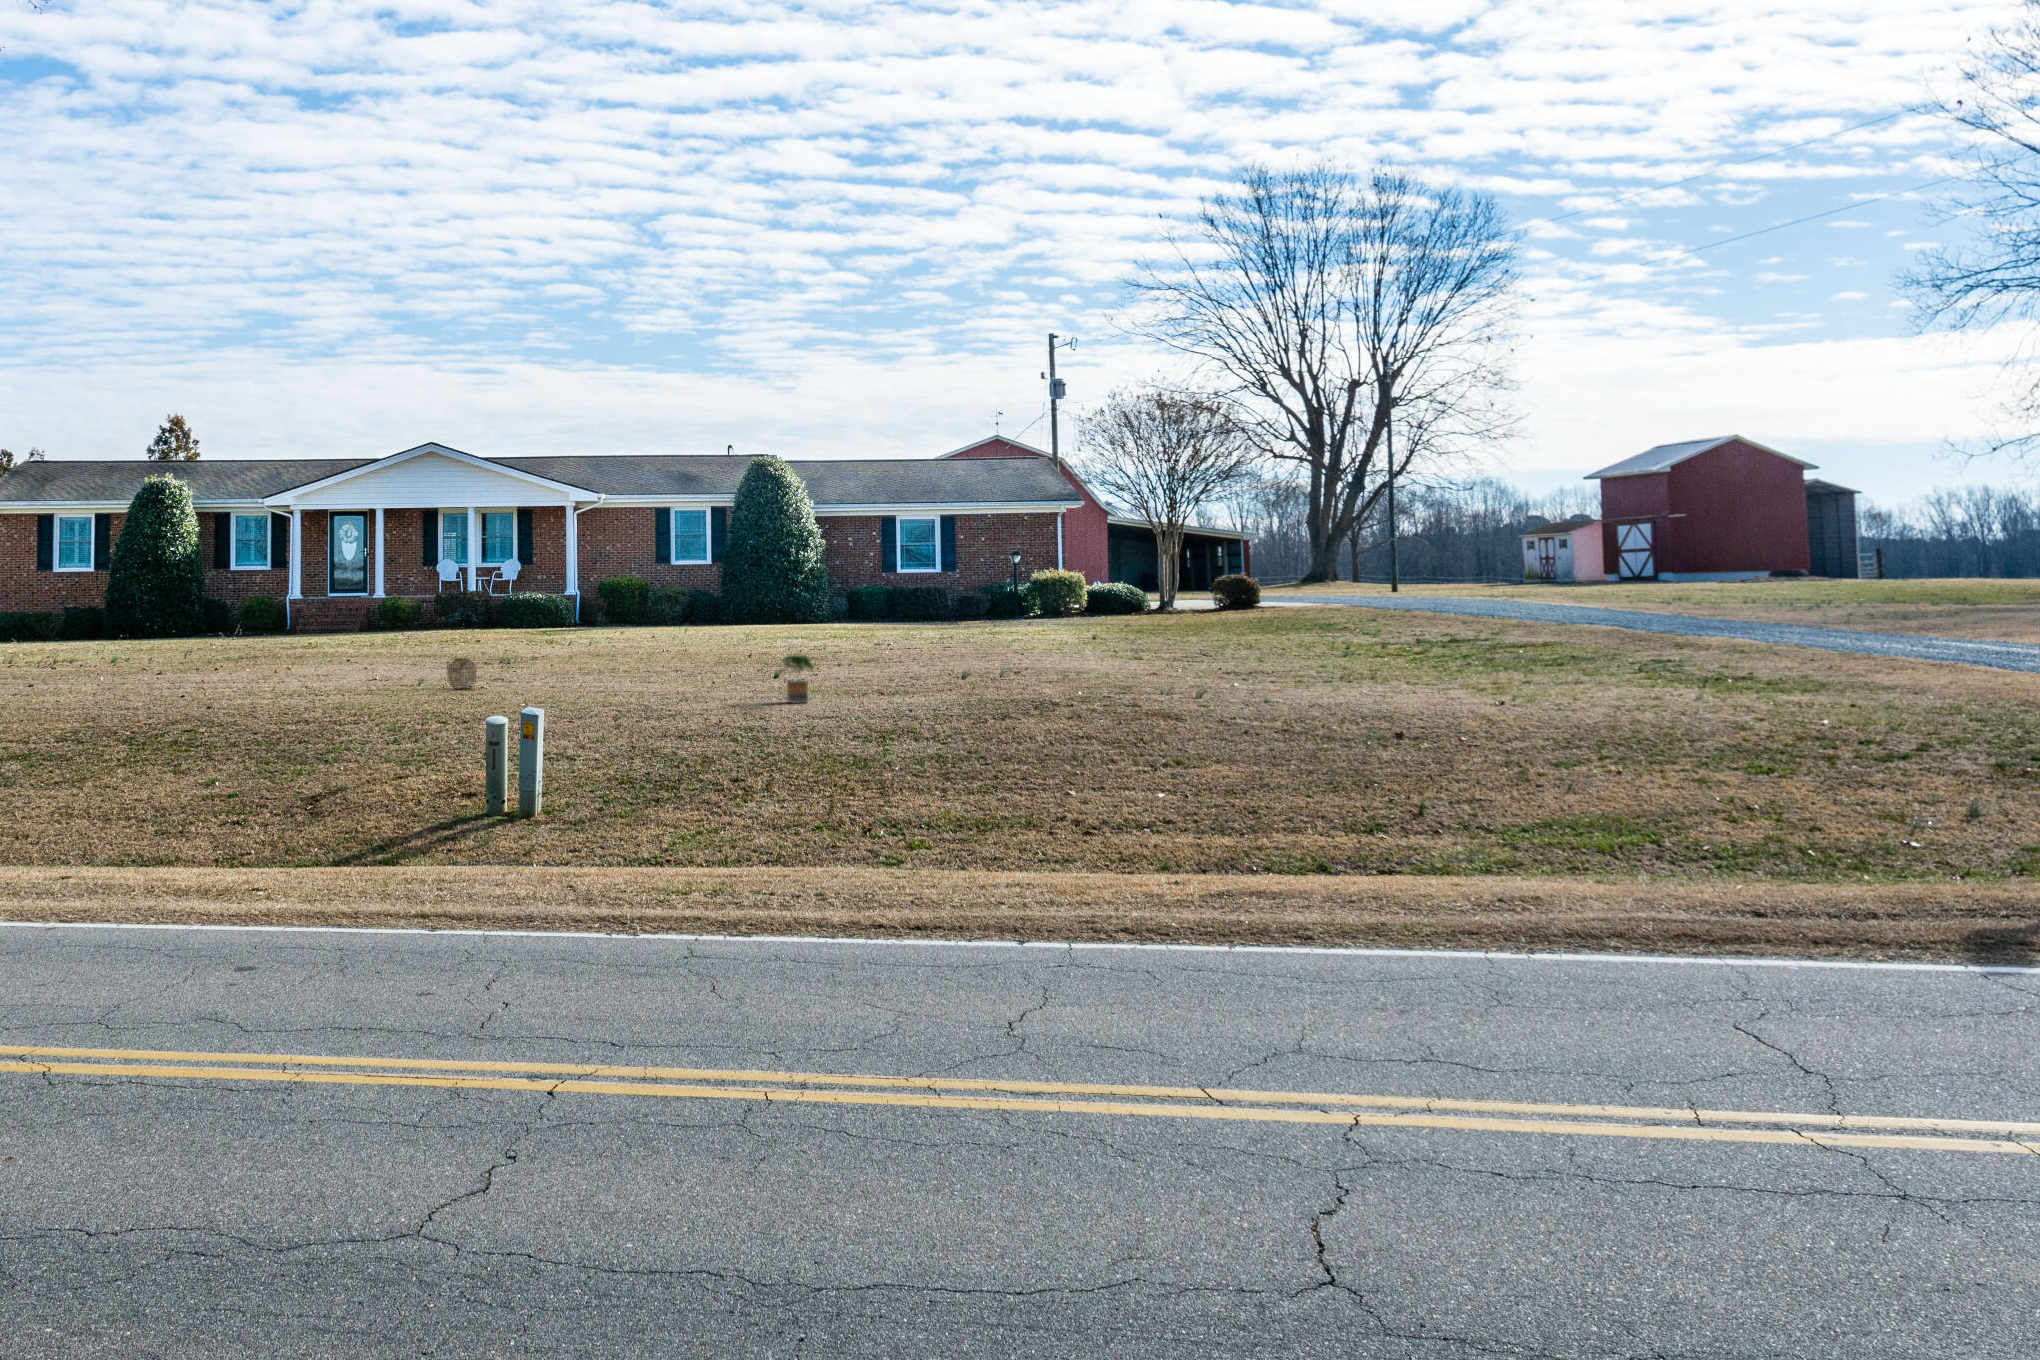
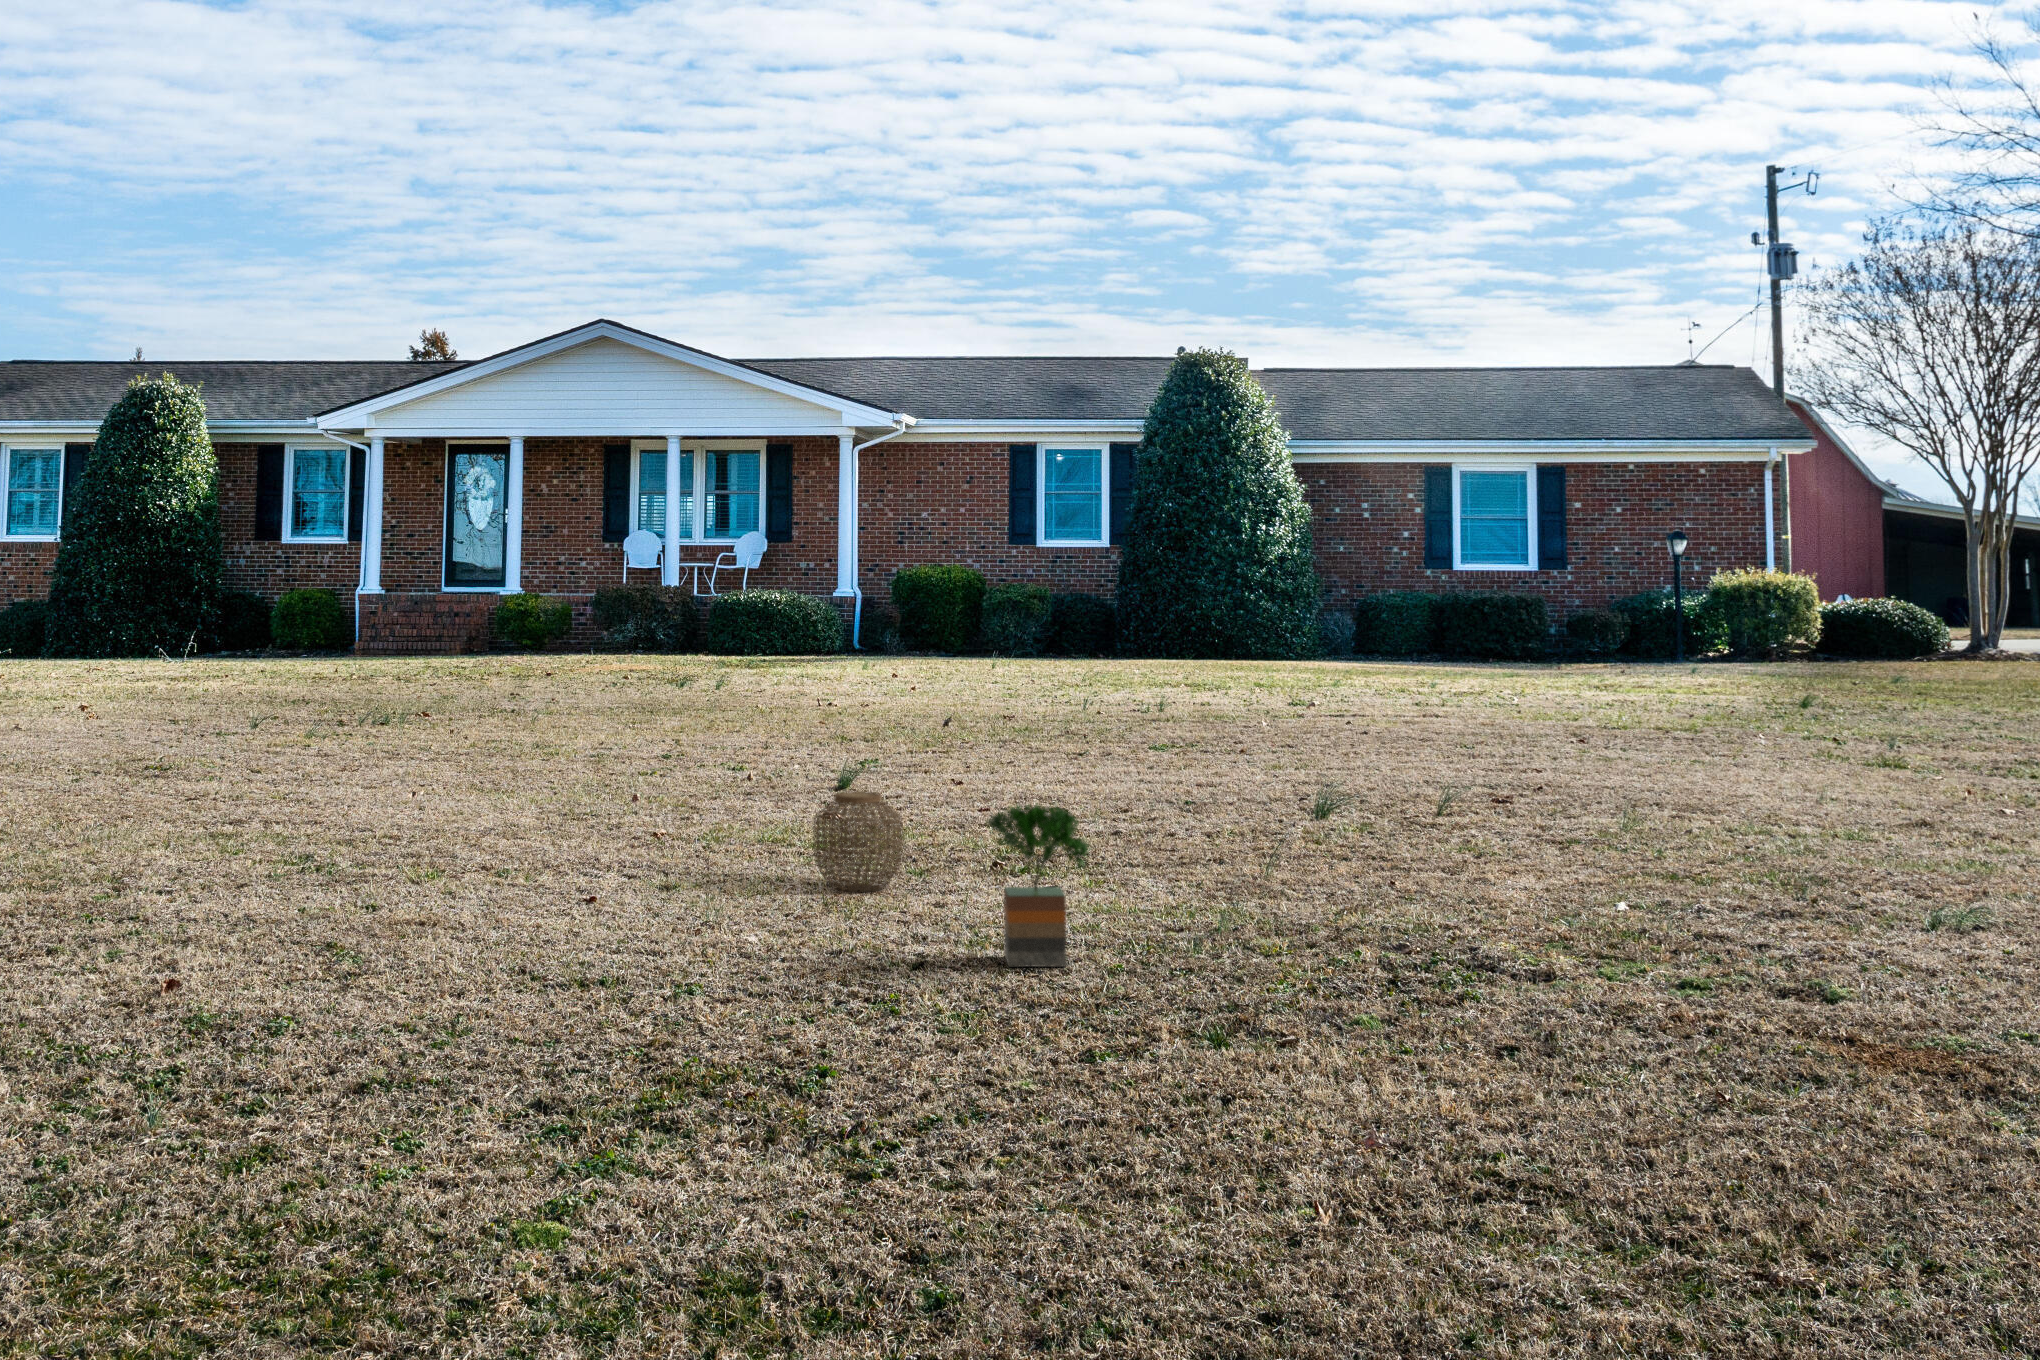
woven basket: present [447,658,476,690] -> present [813,791,903,892]

